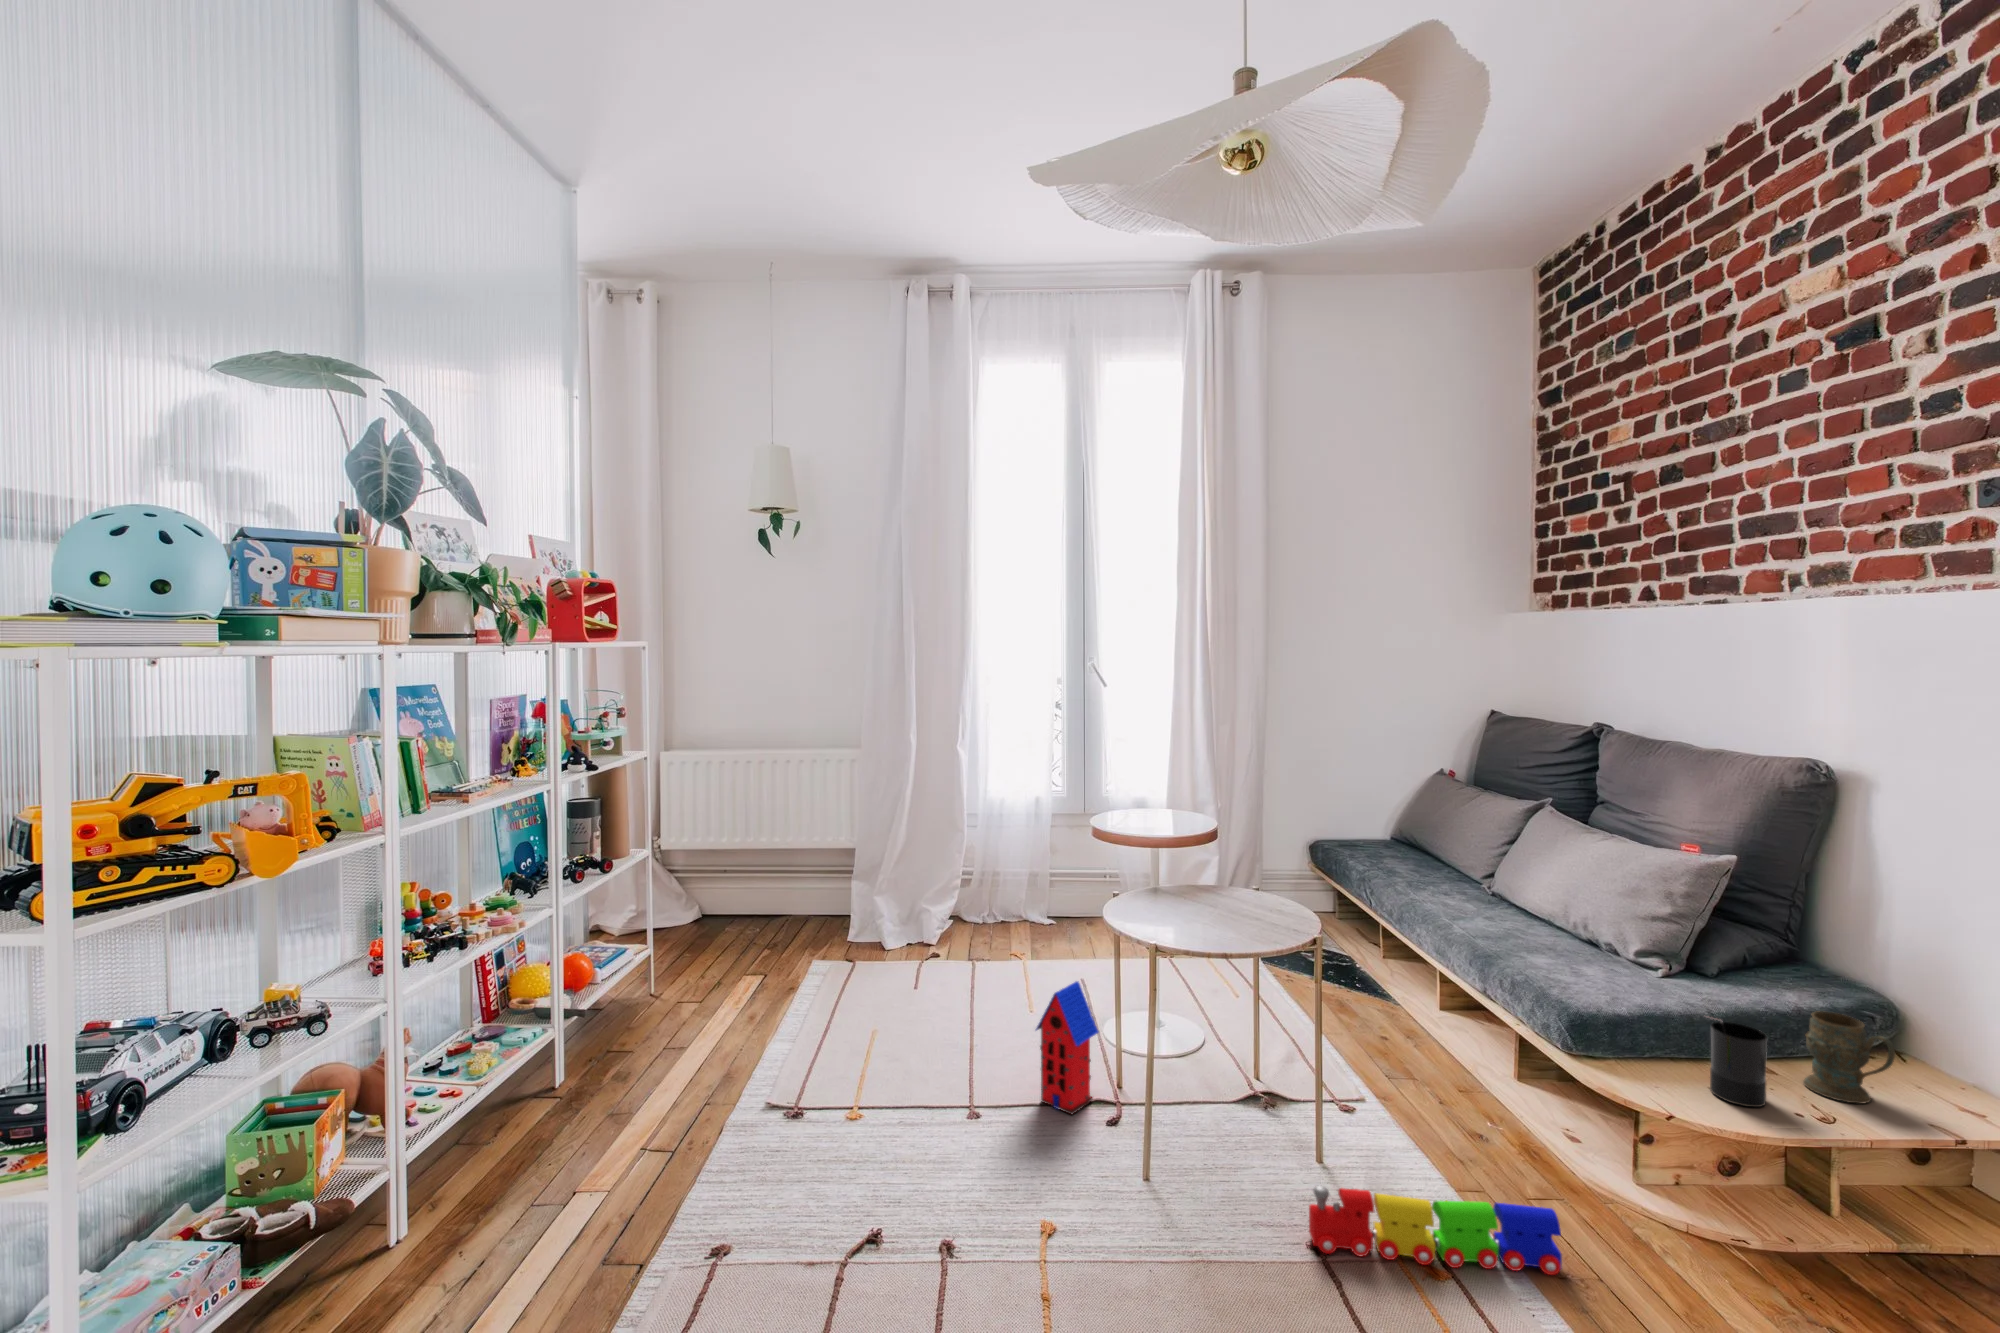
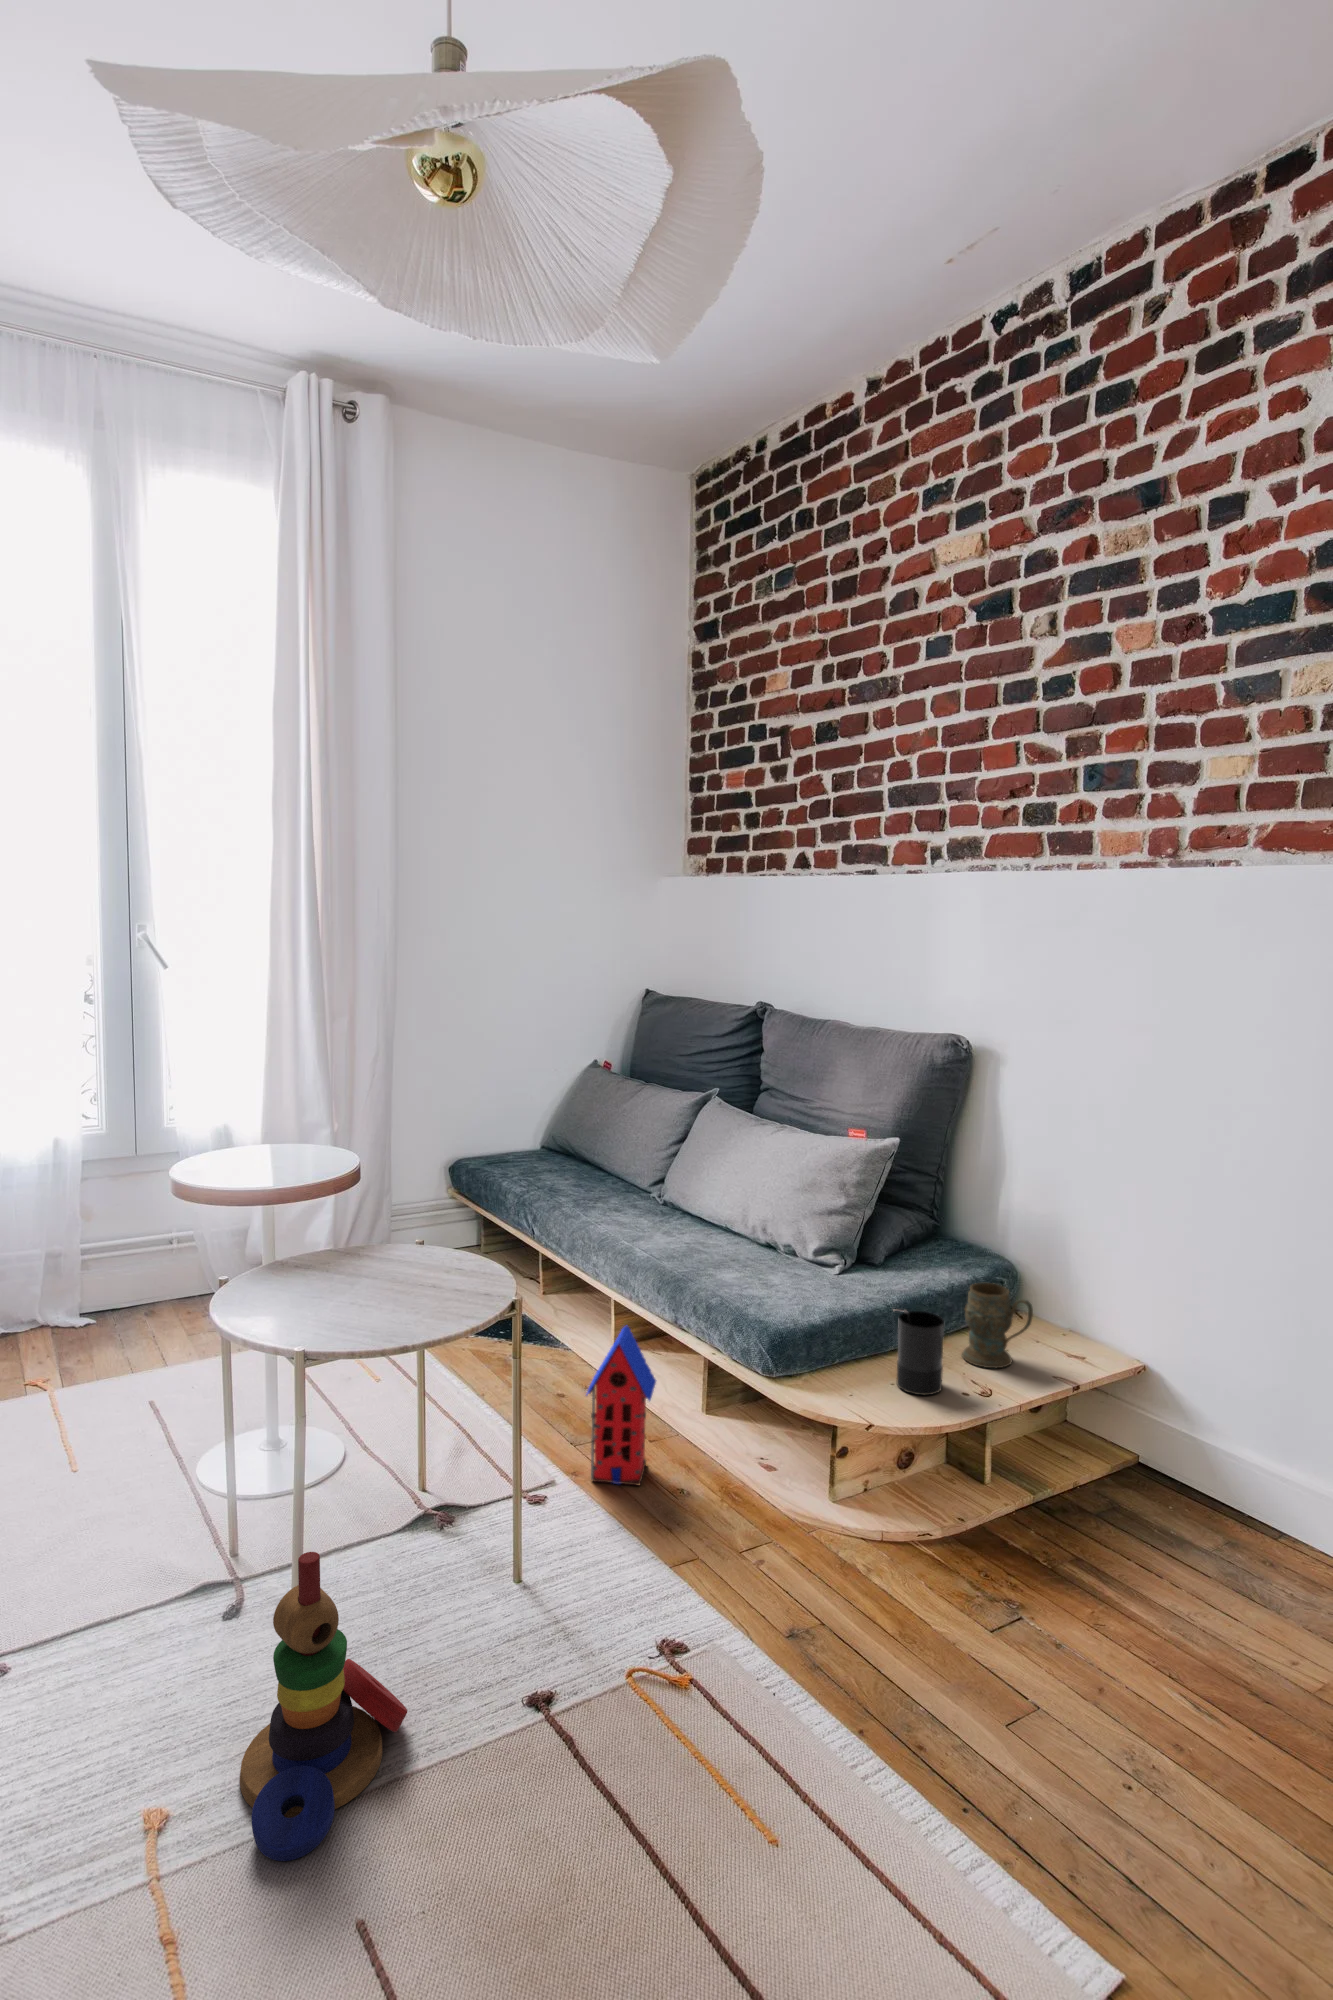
toy house: present [1036,981,1098,1114] -> present [587,1326,656,1485]
stacking toy: none [1109,1077,1222,1276] -> present [240,1552,408,1861]
toy train: present [1309,1186,1562,1275] -> none [521,1563,791,1712]

